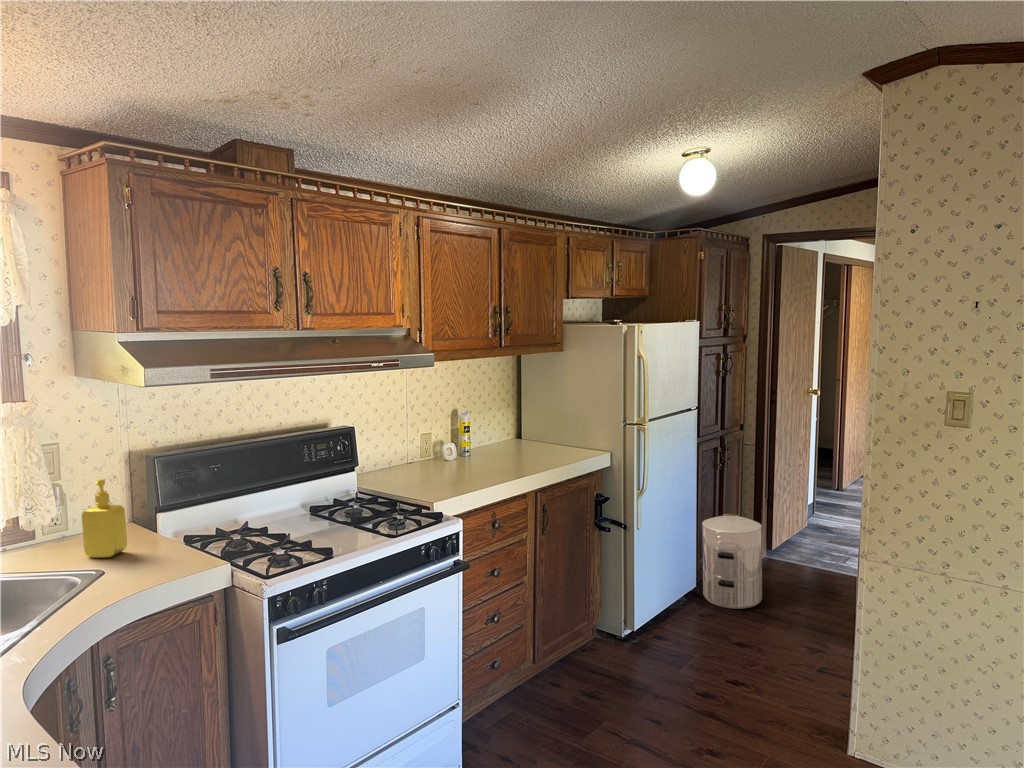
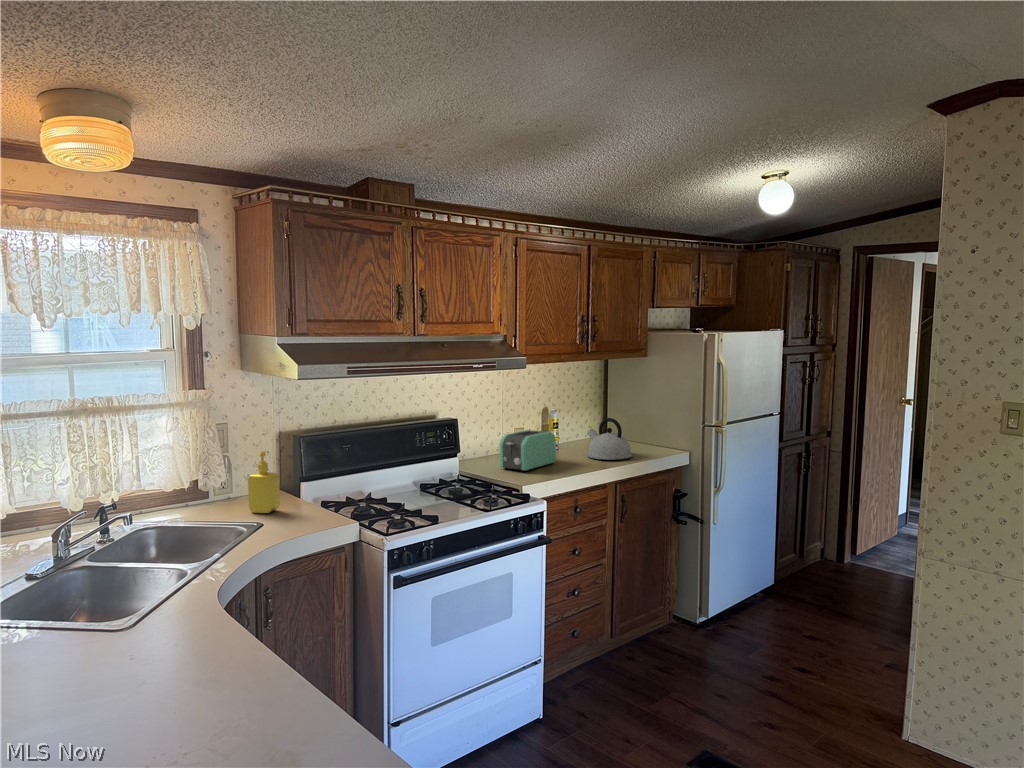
kettle: none [502,419,552,466] -> present [587,418,632,460]
toaster: none [405,436,469,483] -> present [499,430,556,471]
waste bin: present [702,514,762,609] -> none [781,516,841,608]

